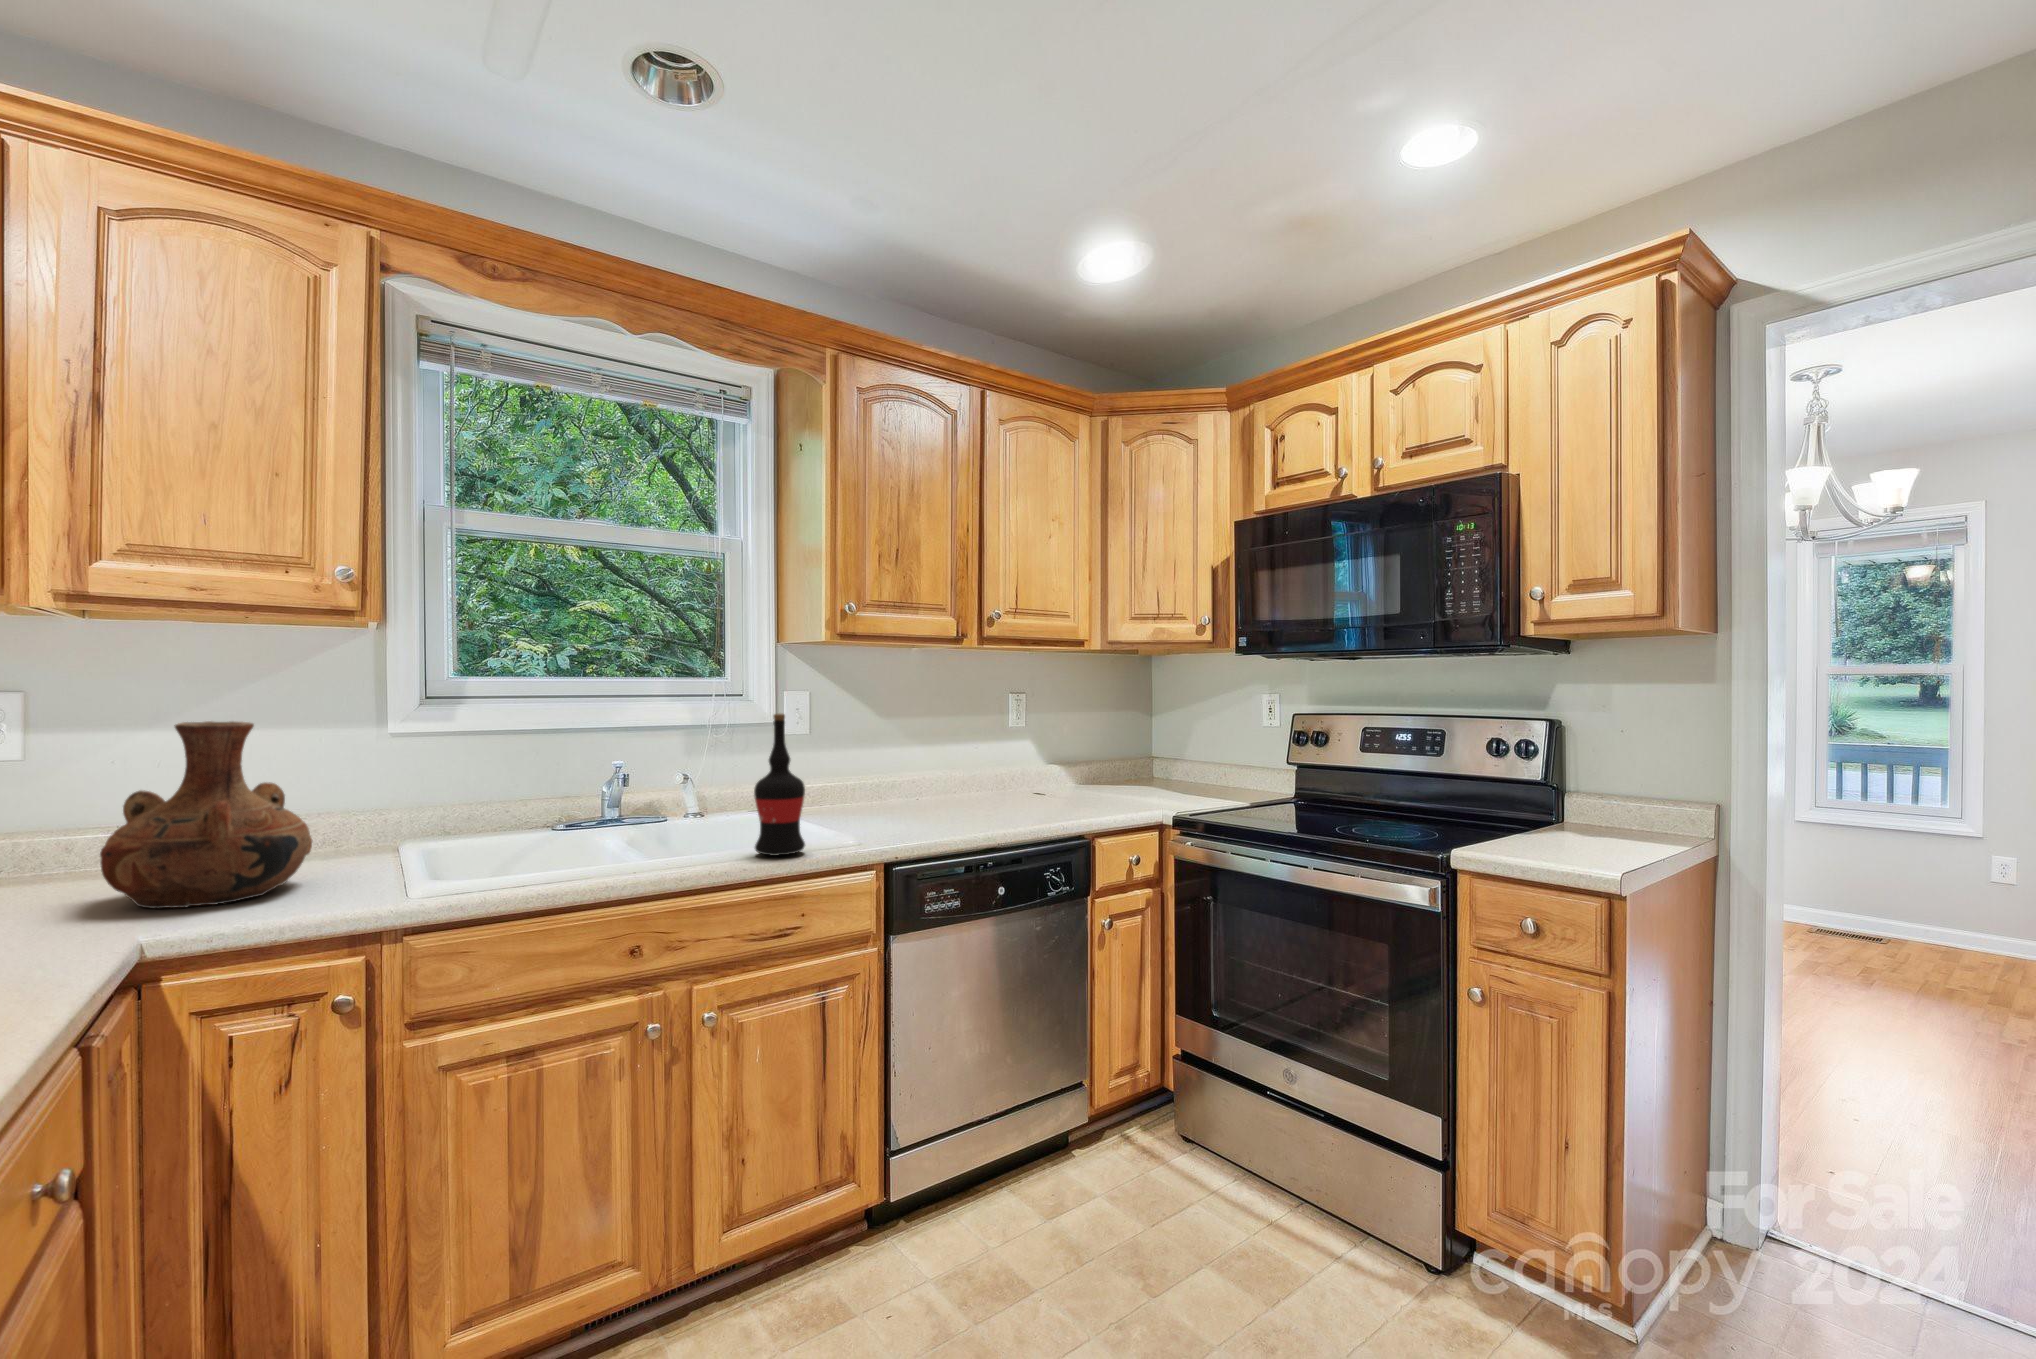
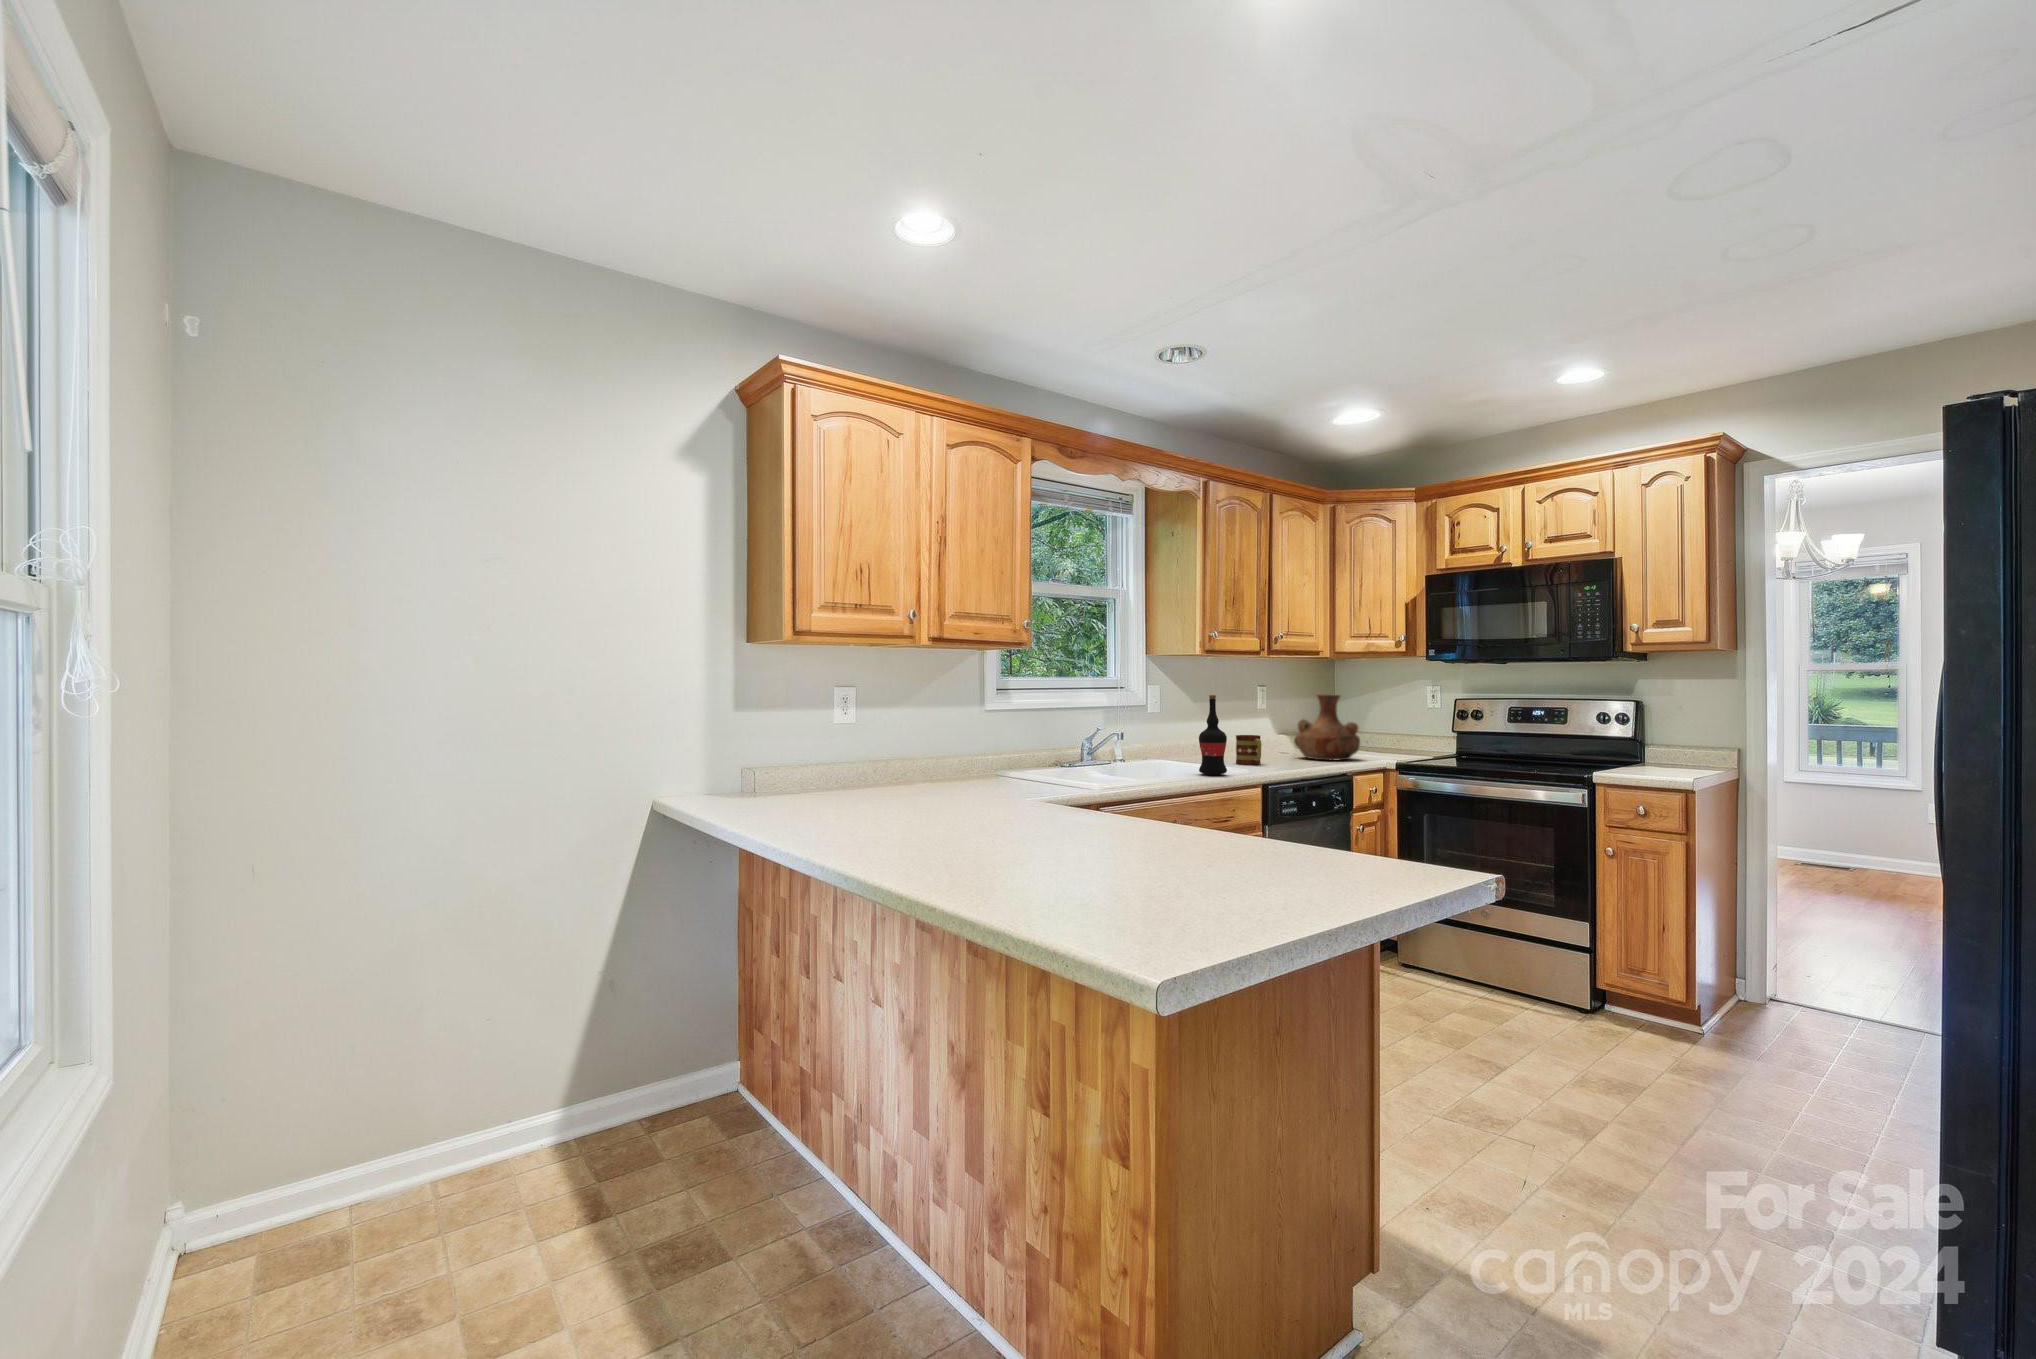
vase: present [100,721,312,909] -> present [1294,694,1360,760]
mug: none [901,773,942,824] -> present [1236,735,1261,765]

